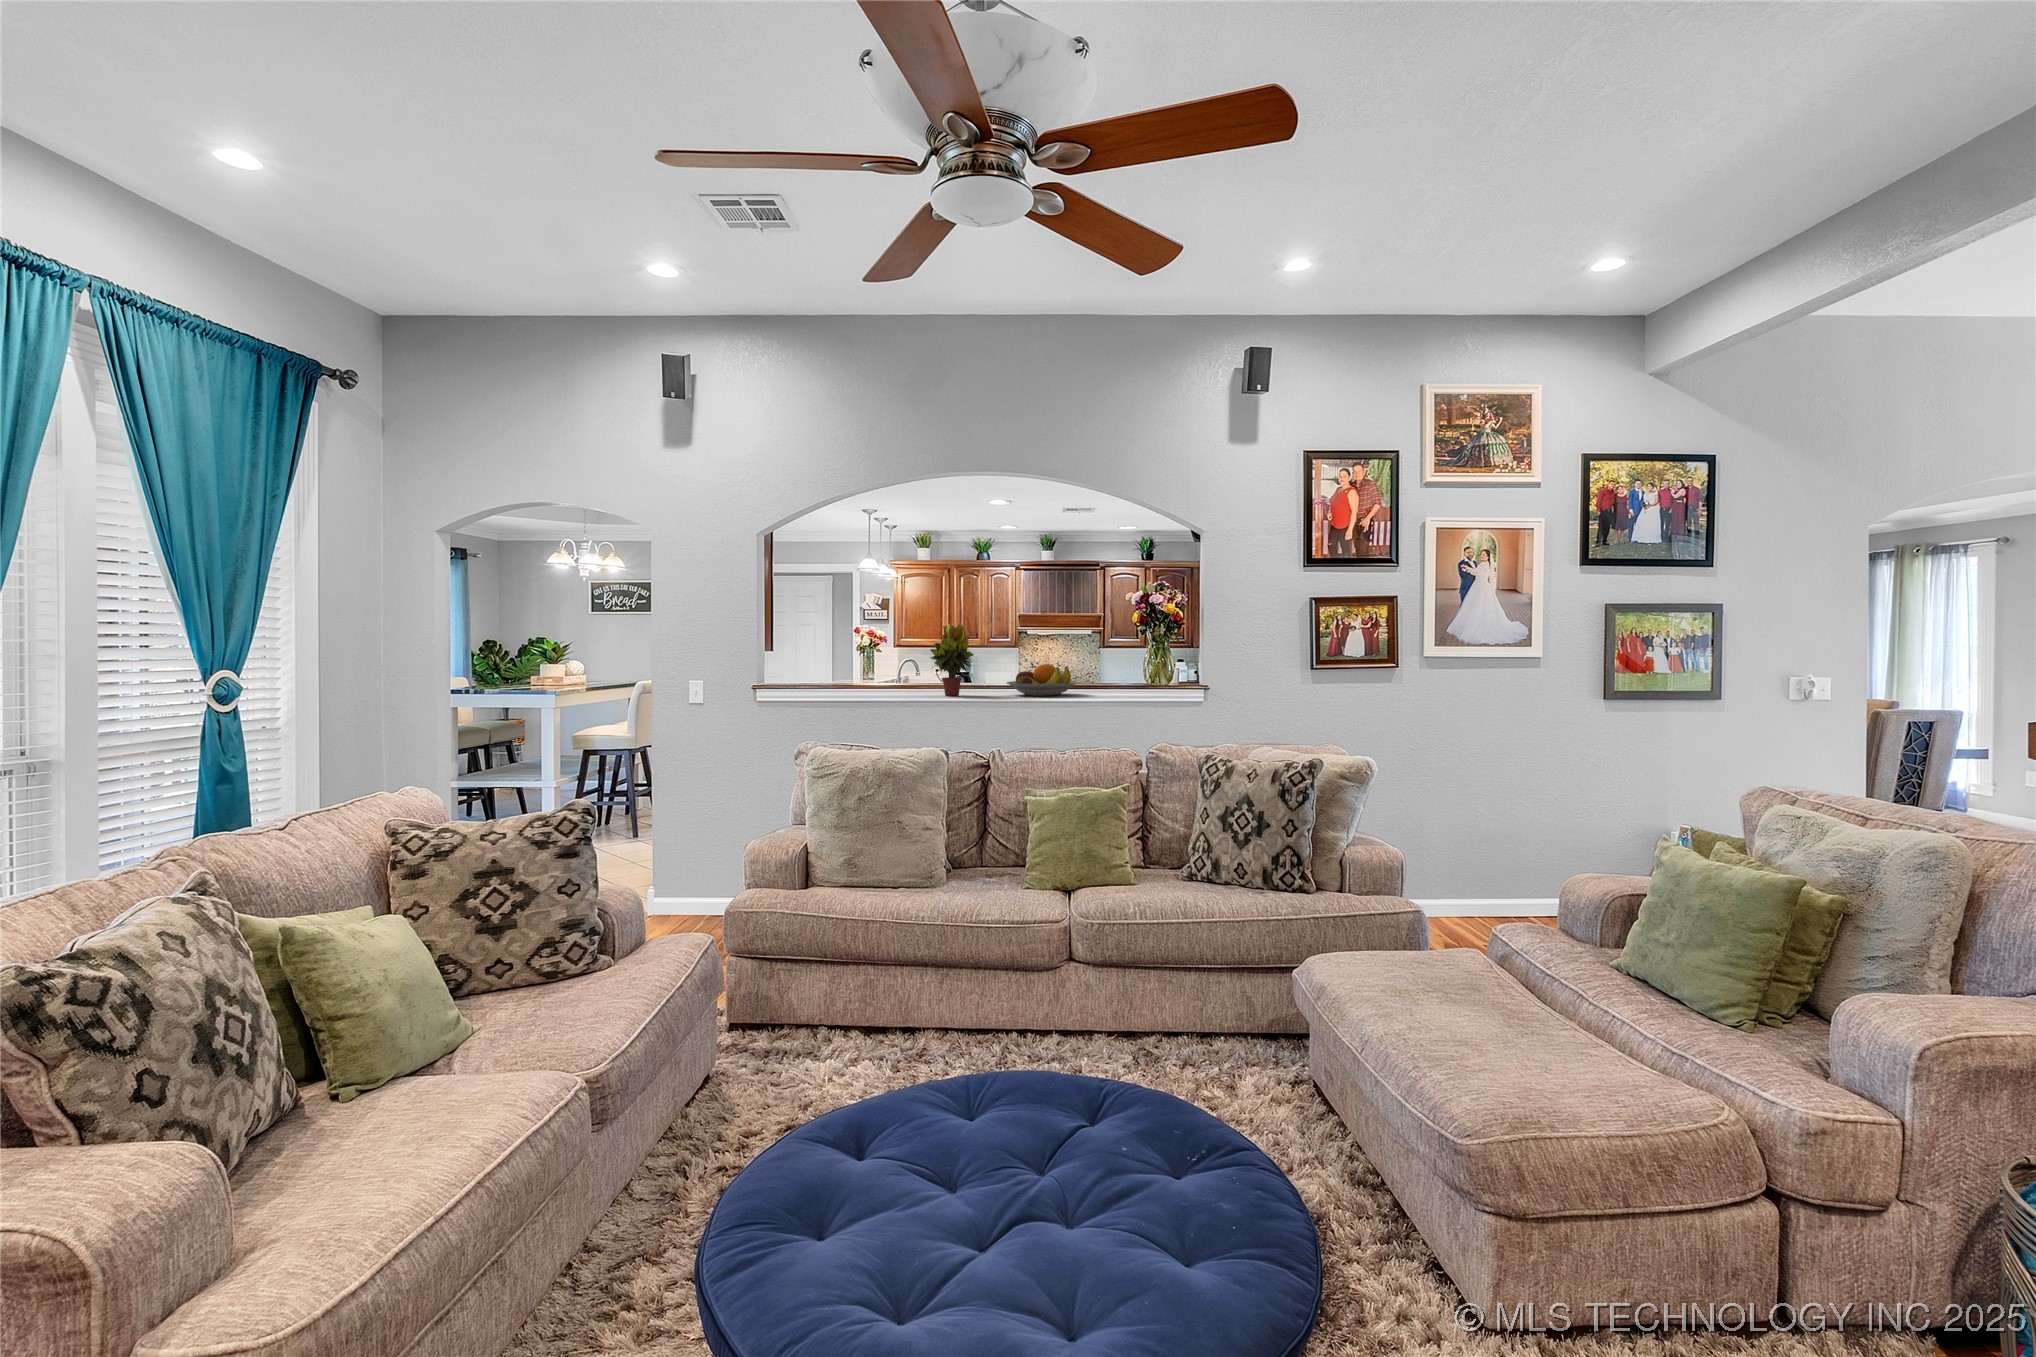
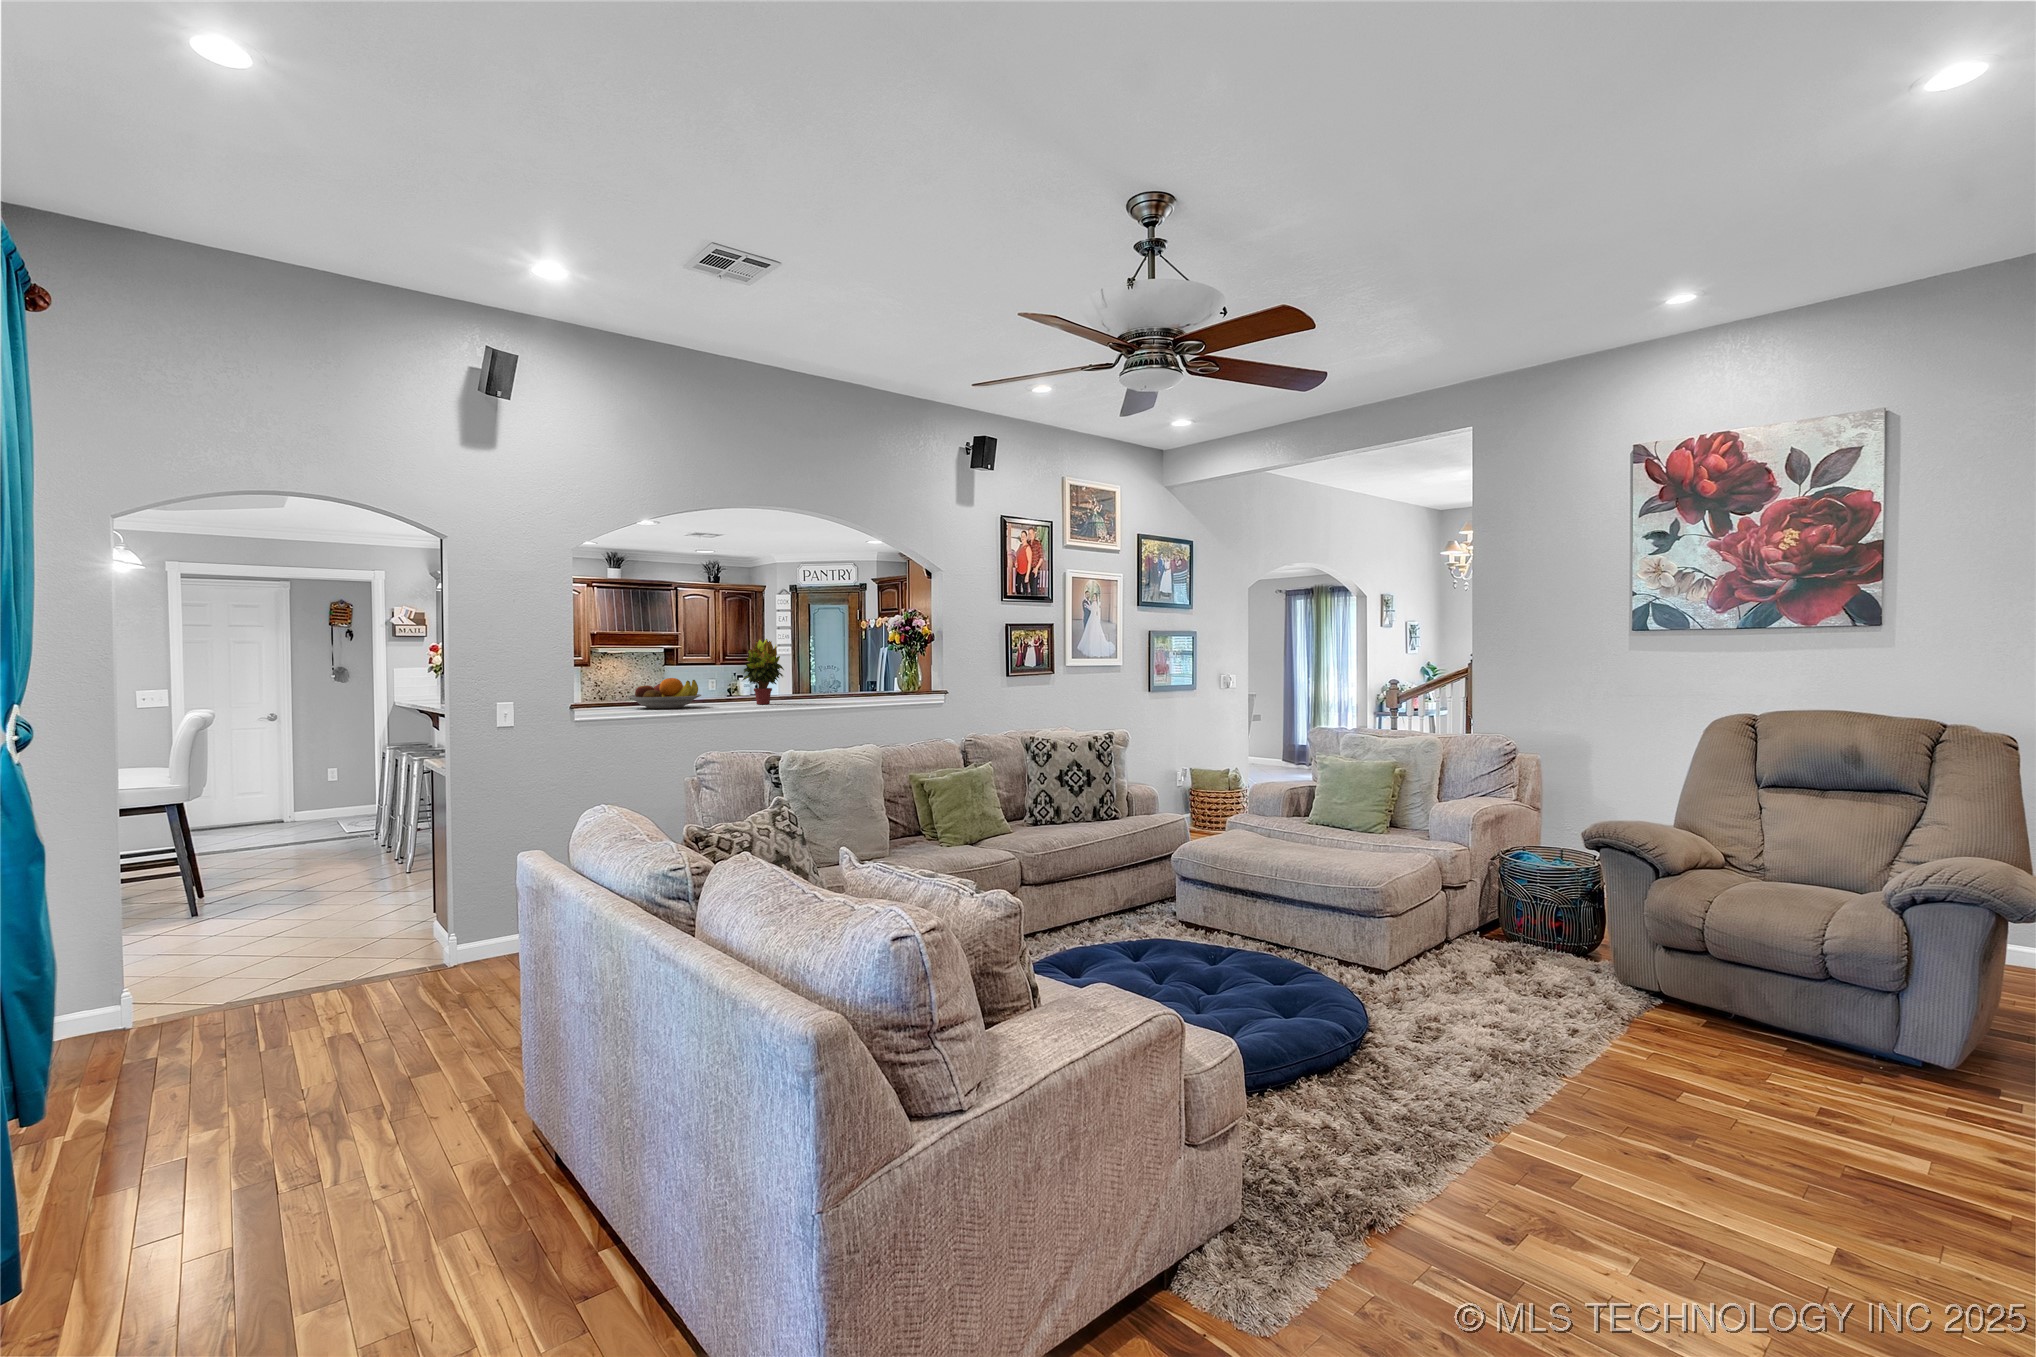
fruit bowl: present [1006,664,1078,696] -> present [628,678,701,709]

